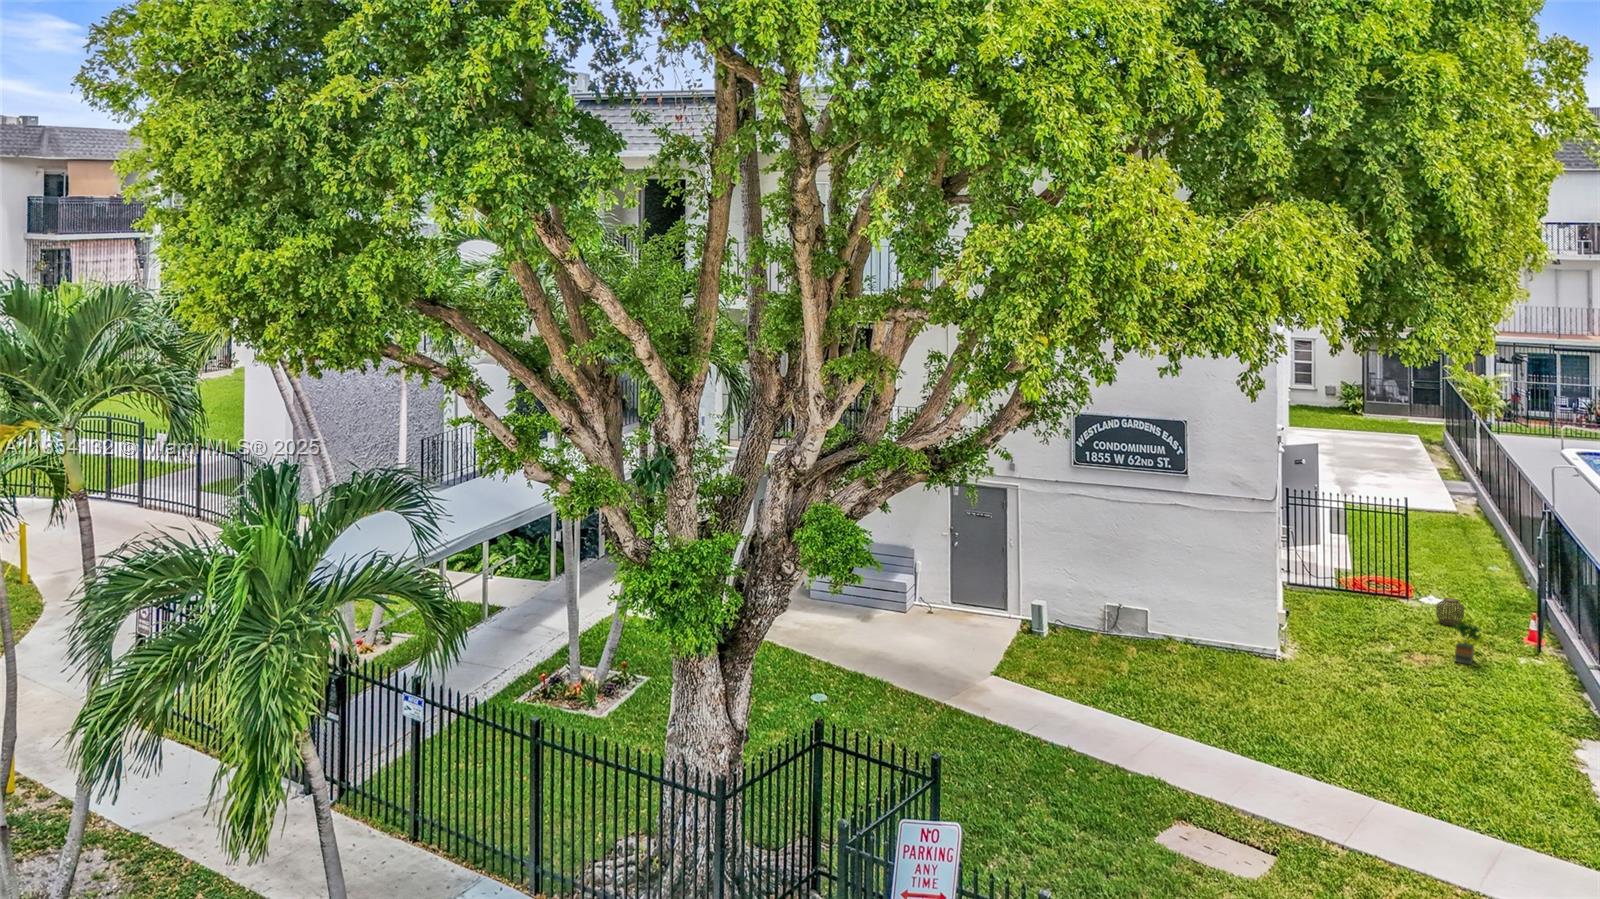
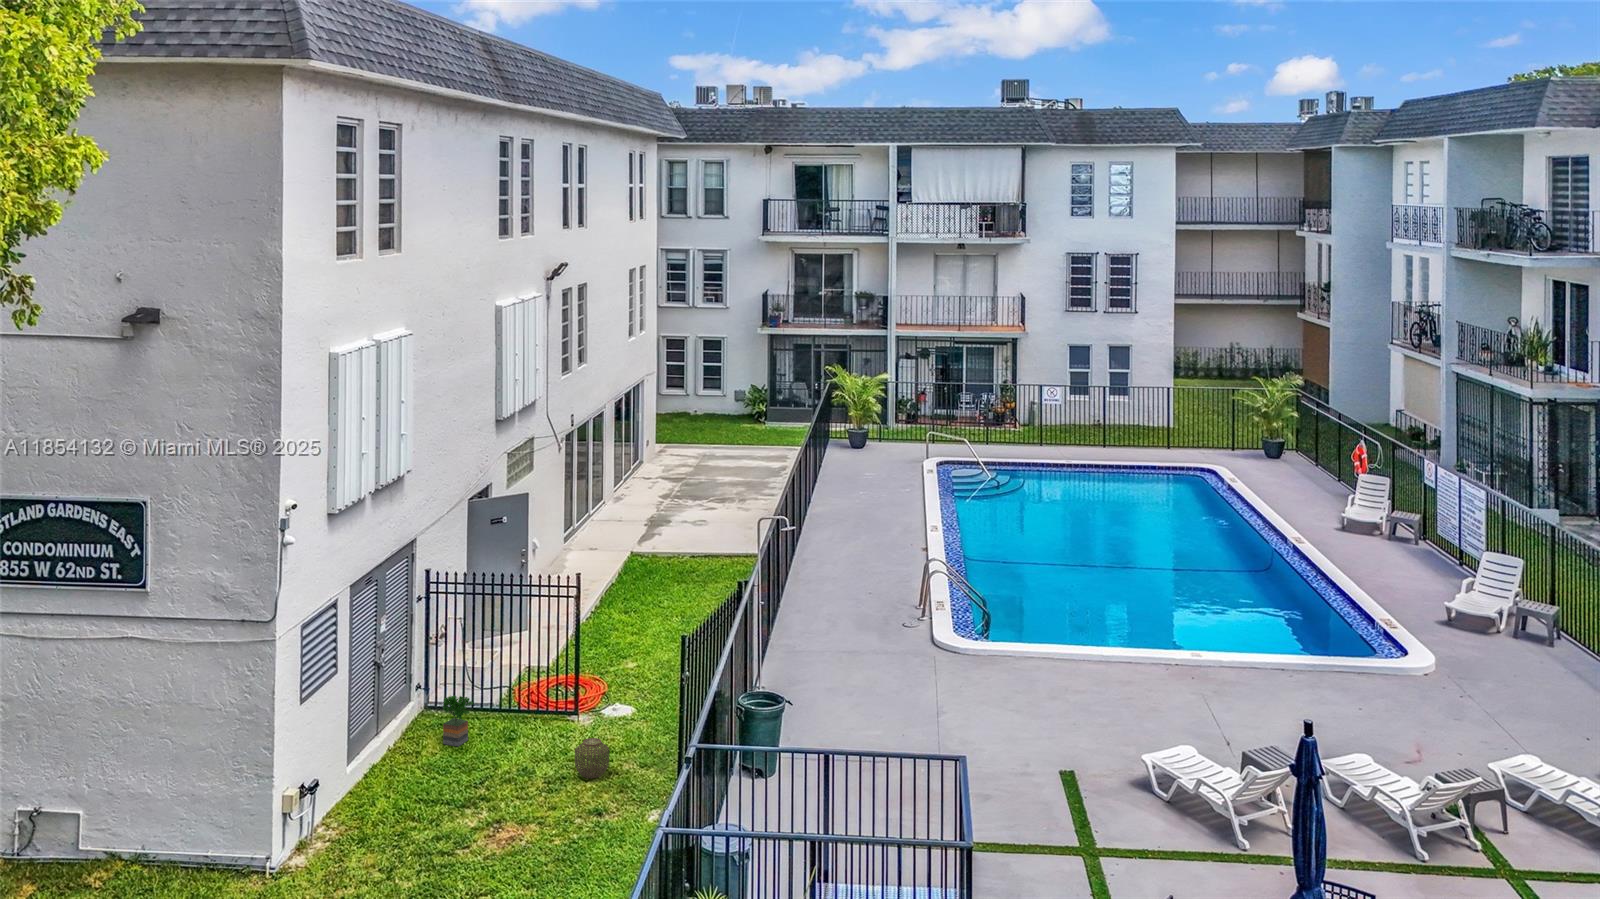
potted tree: present [1454,624,1481,664] -> present [443,696,473,746]

